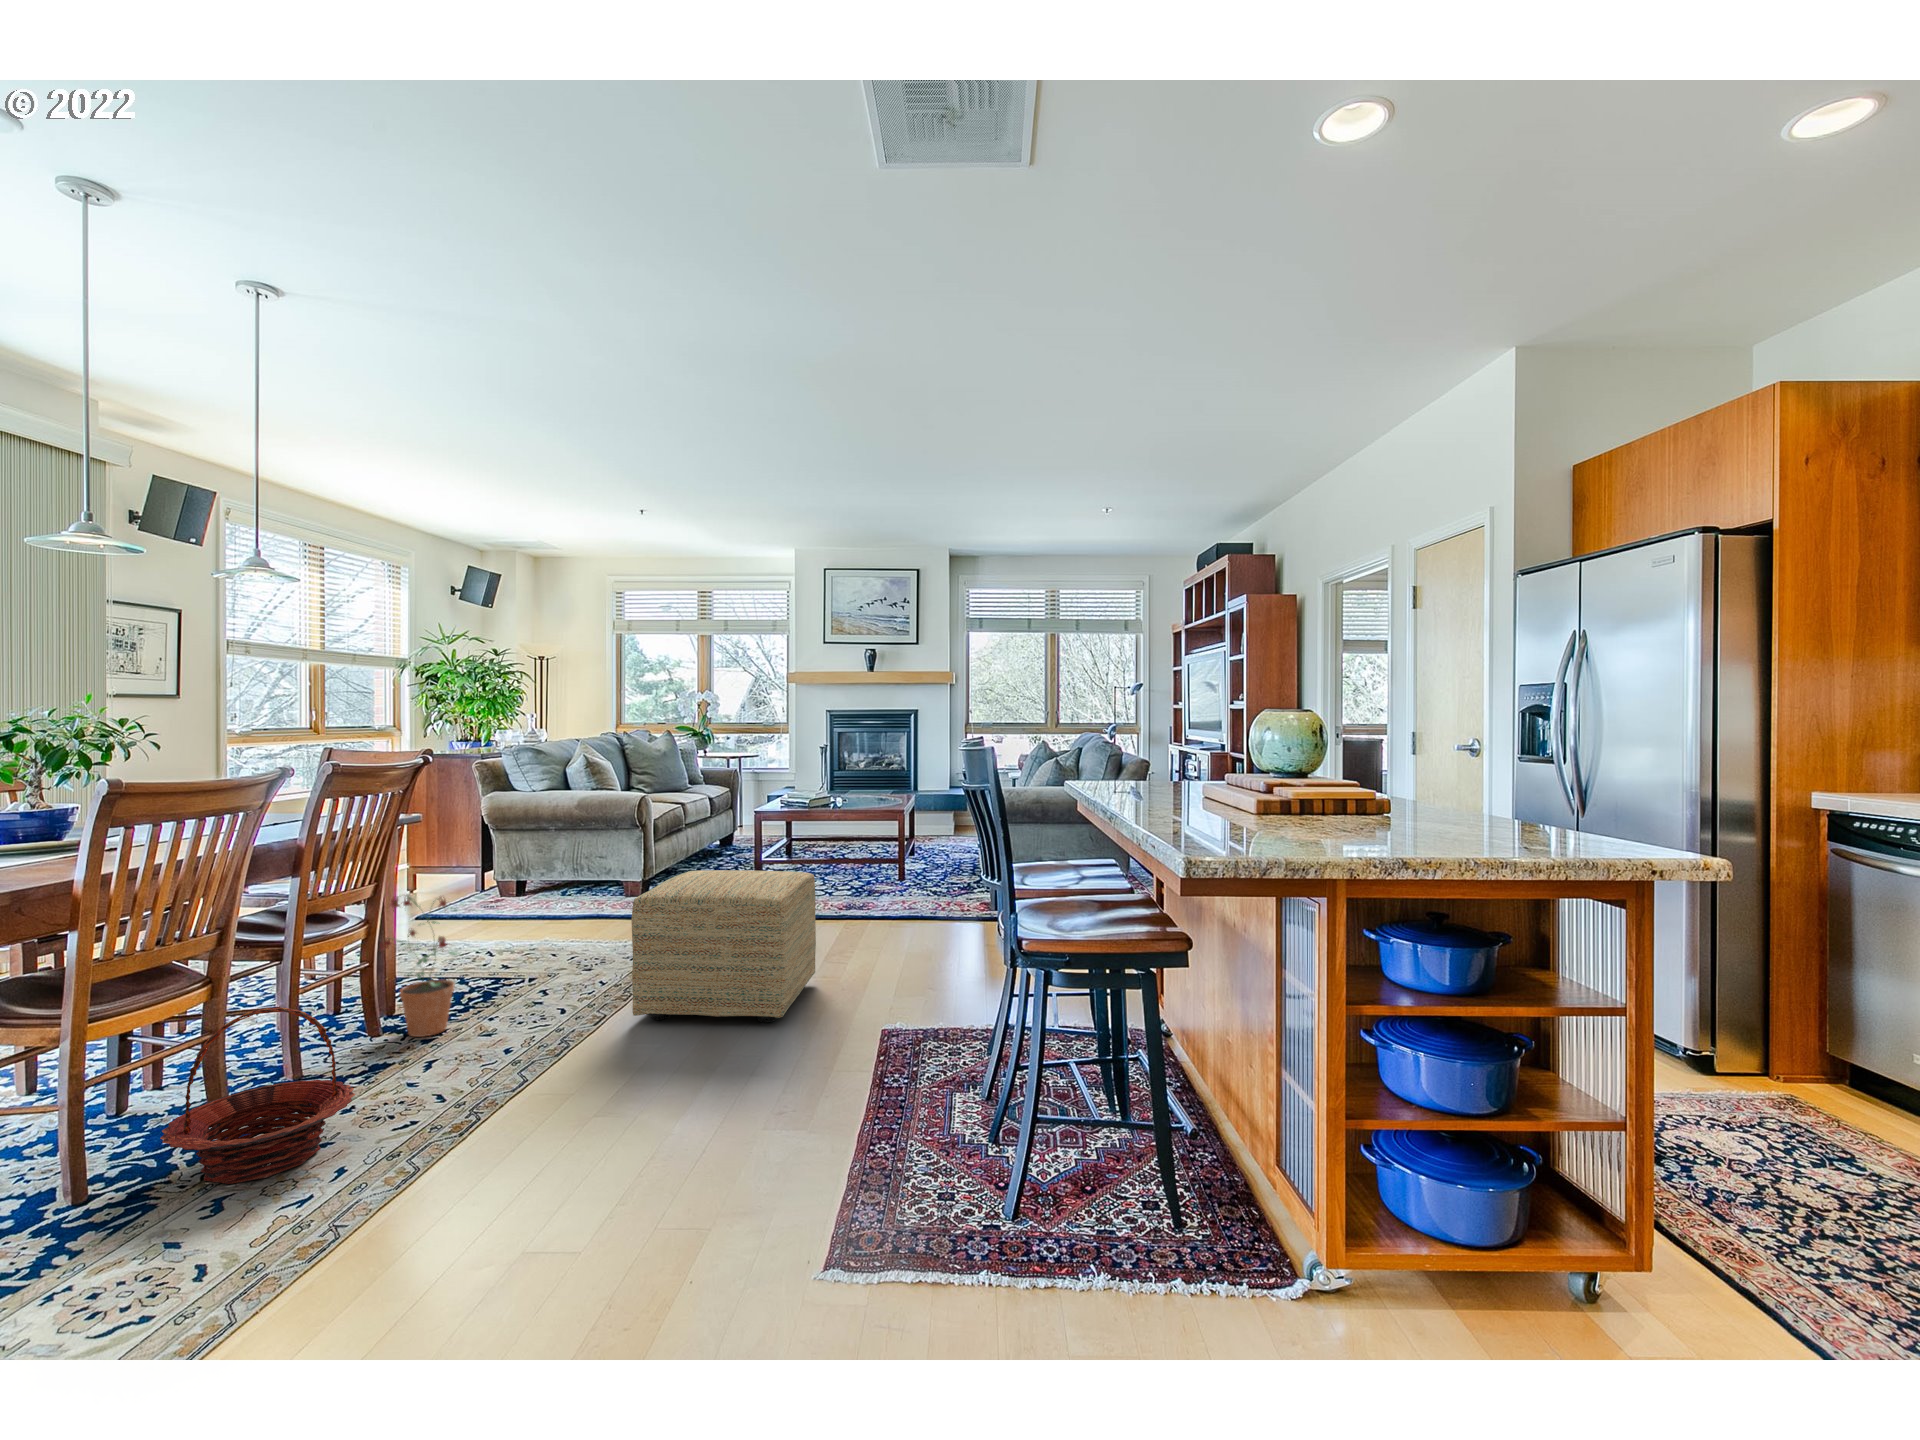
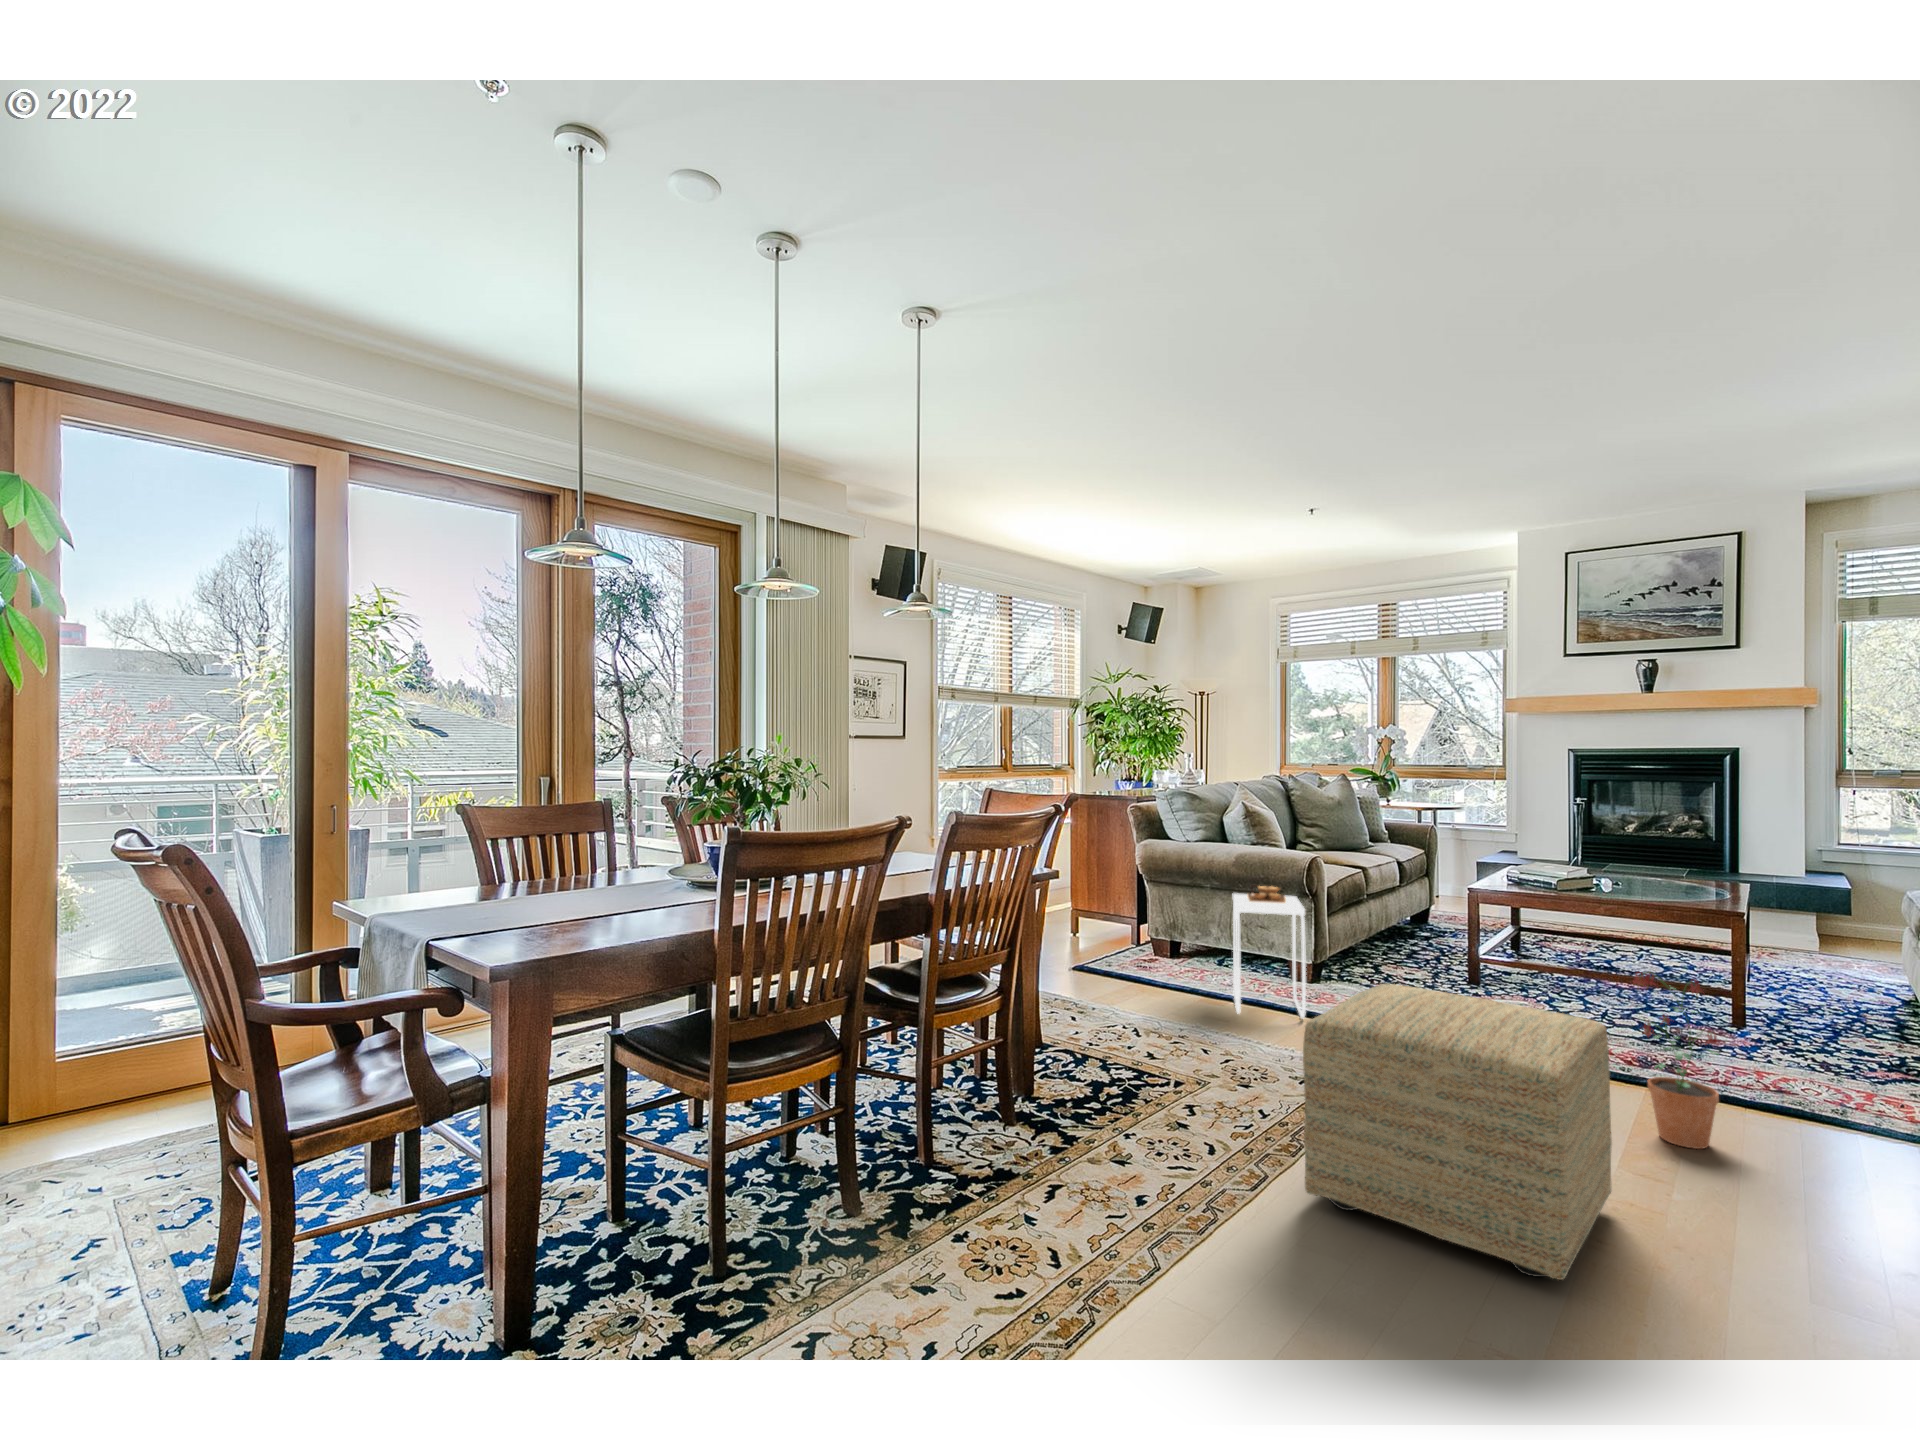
side table: none [575,820,635,925] -> present [1232,885,1306,1018]
potted plant: present [381,895,457,1037] -> present [1633,972,1719,1149]
basket: present [160,1008,355,1184] -> none [773,1104,956,1321]

